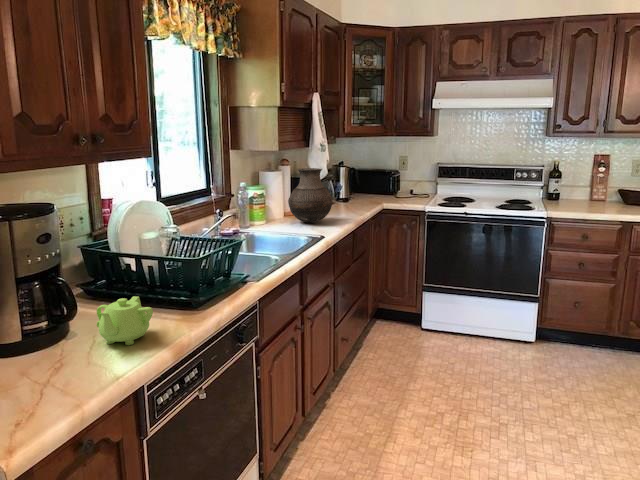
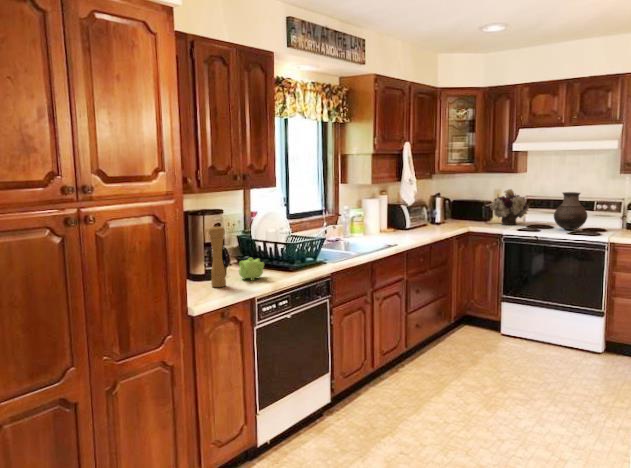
flower arrangement: none [401,156,443,199] -> present [491,189,529,225]
vase: present [288,168,333,223] -> present [554,192,587,230]
pepper mill: none [23,245,74,380] -> present [209,226,226,287]

